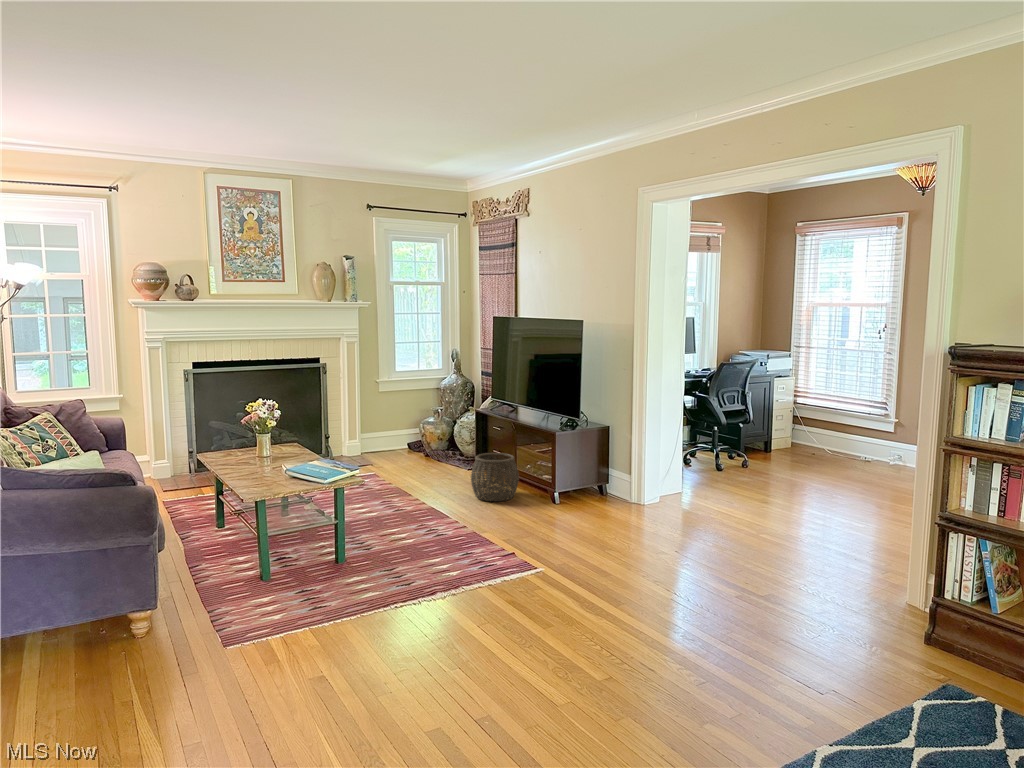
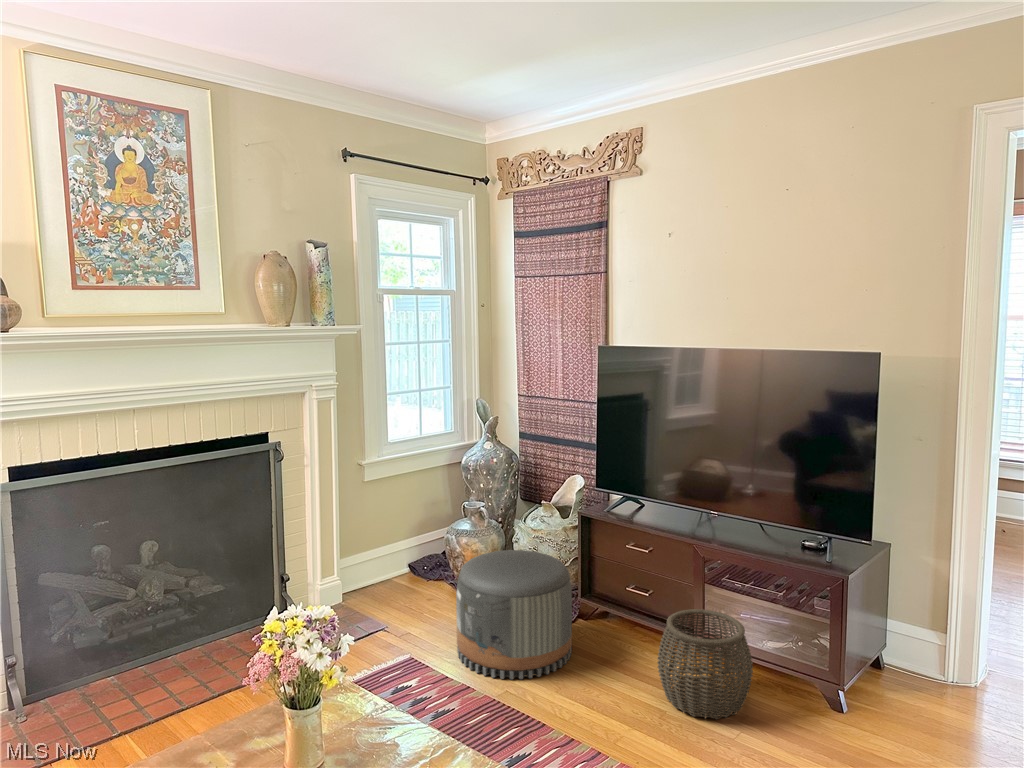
pouf: none [394,426,456,485] -> present [456,550,572,679]

